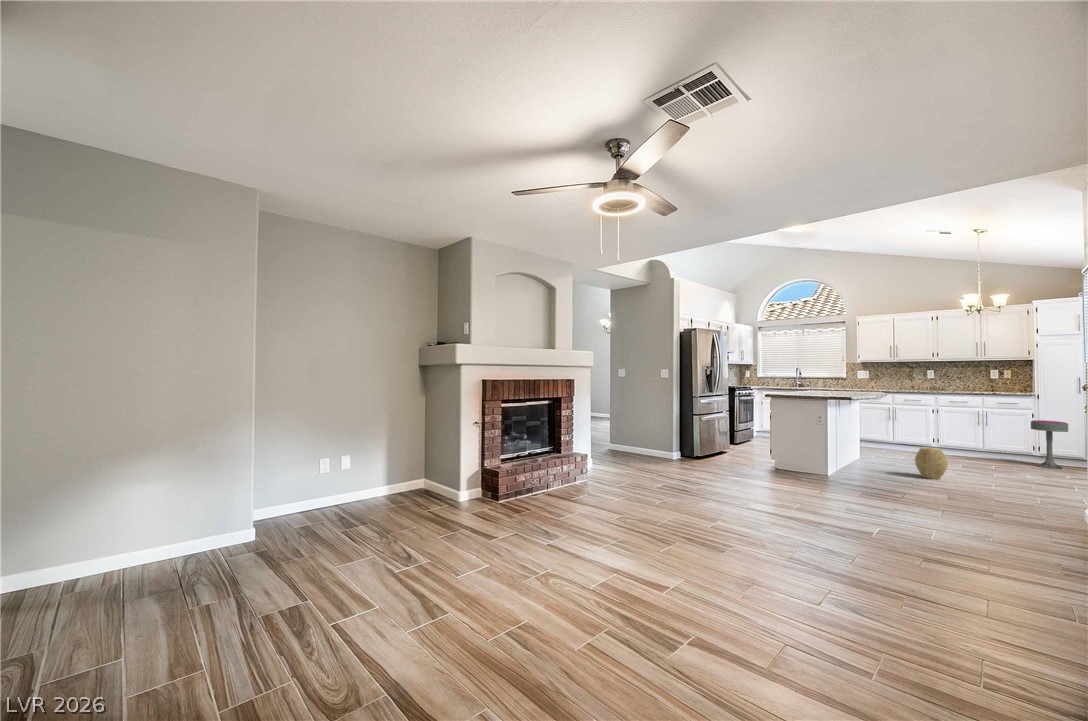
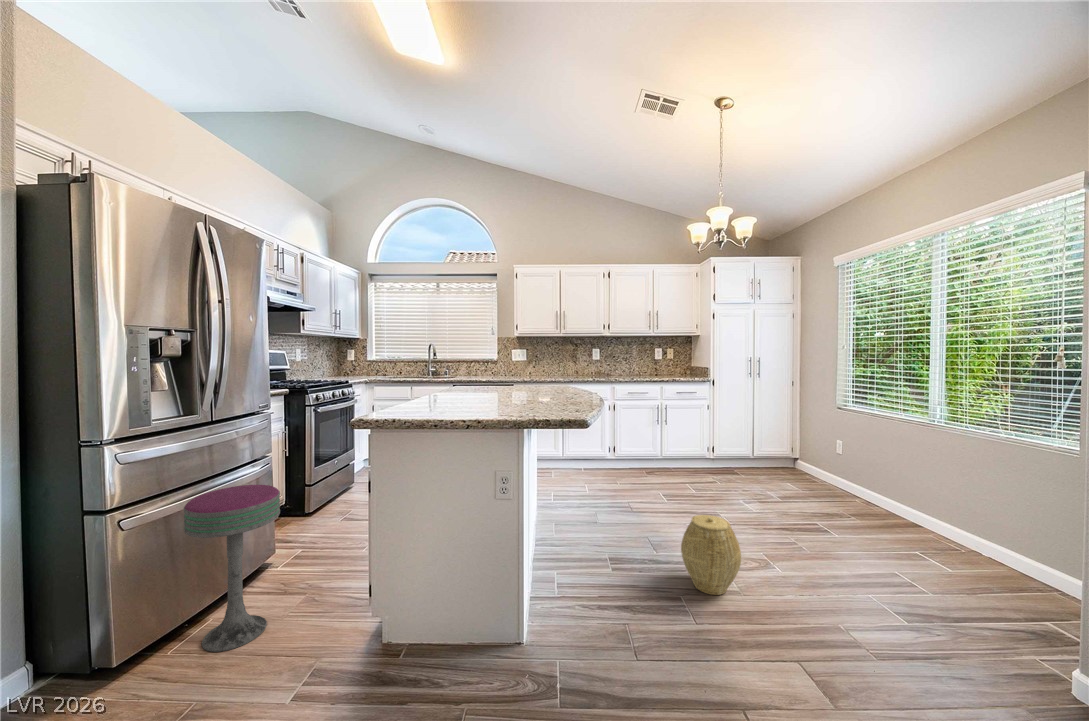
bar stool: present [1031,420,1068,469] -> present [184,485,280,652]

